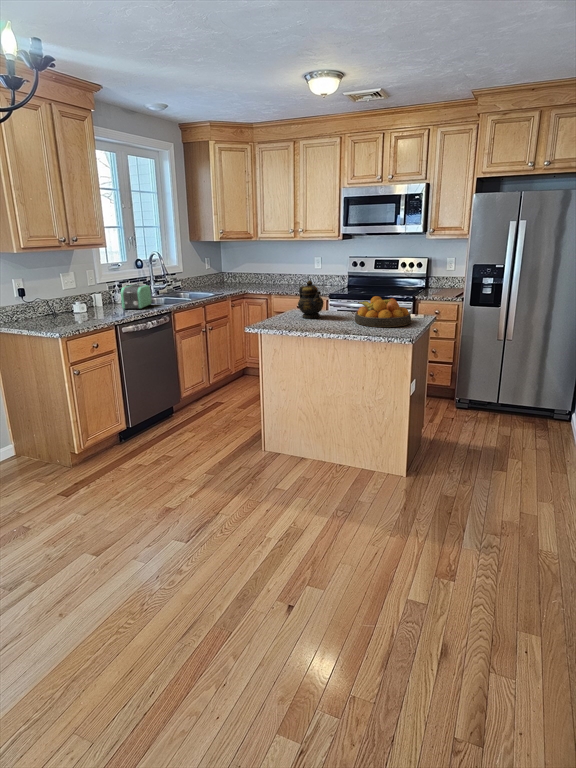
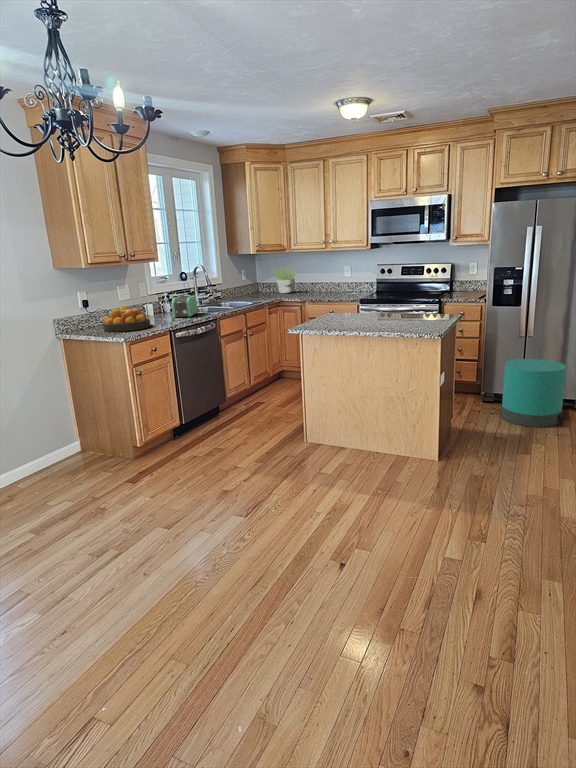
potted plant: none [236,256,268,285] -> present [274,268,296,293]
teapot: present [298,280,324,319] -> none [334,287,357,321]
fruit bowl: present [355,296,411,327] -> present [102,306,150,331]
trash can: none [476,363,546,437] -> present [501,359,566,427]

